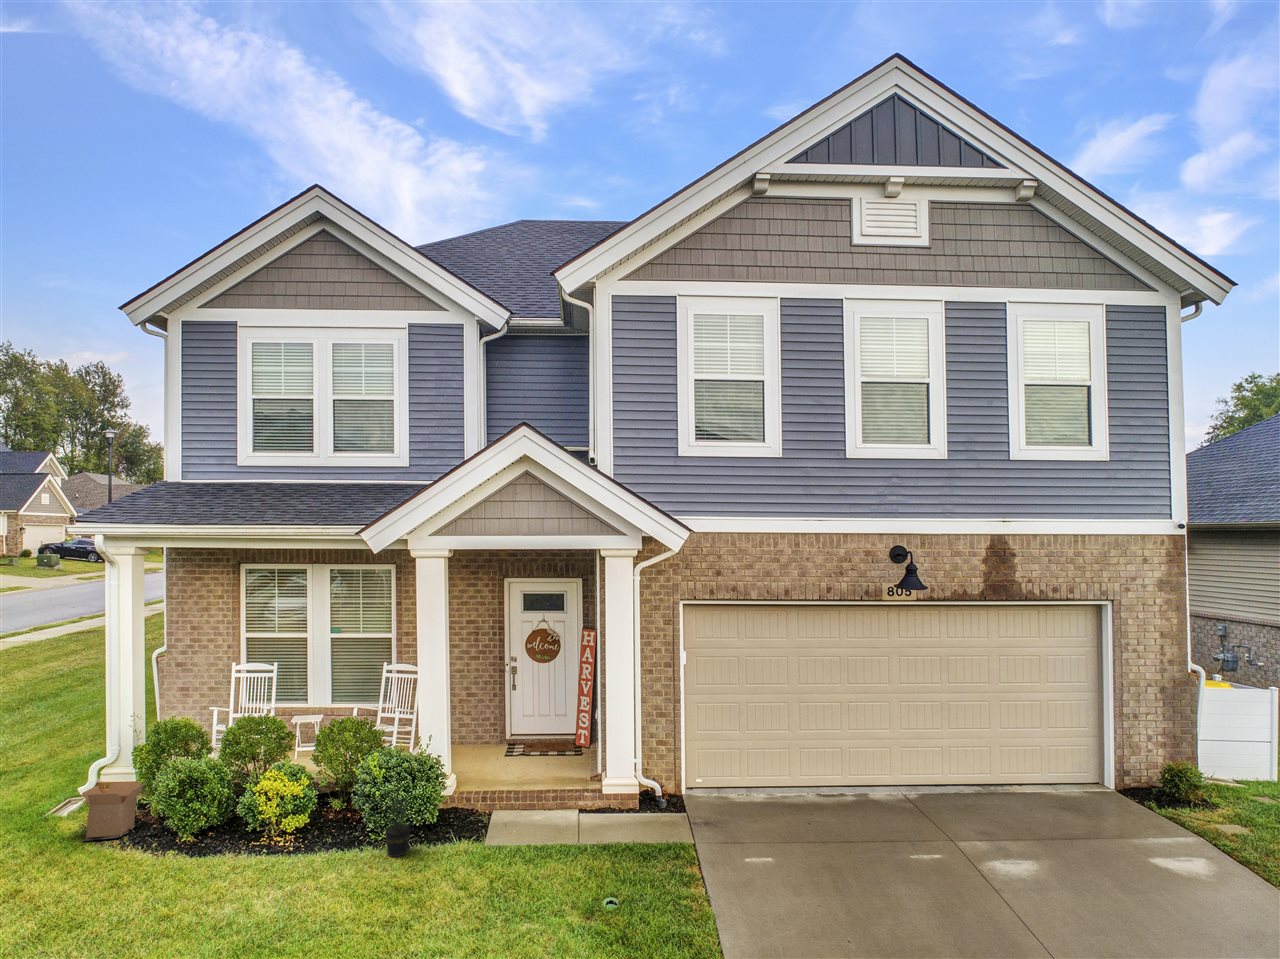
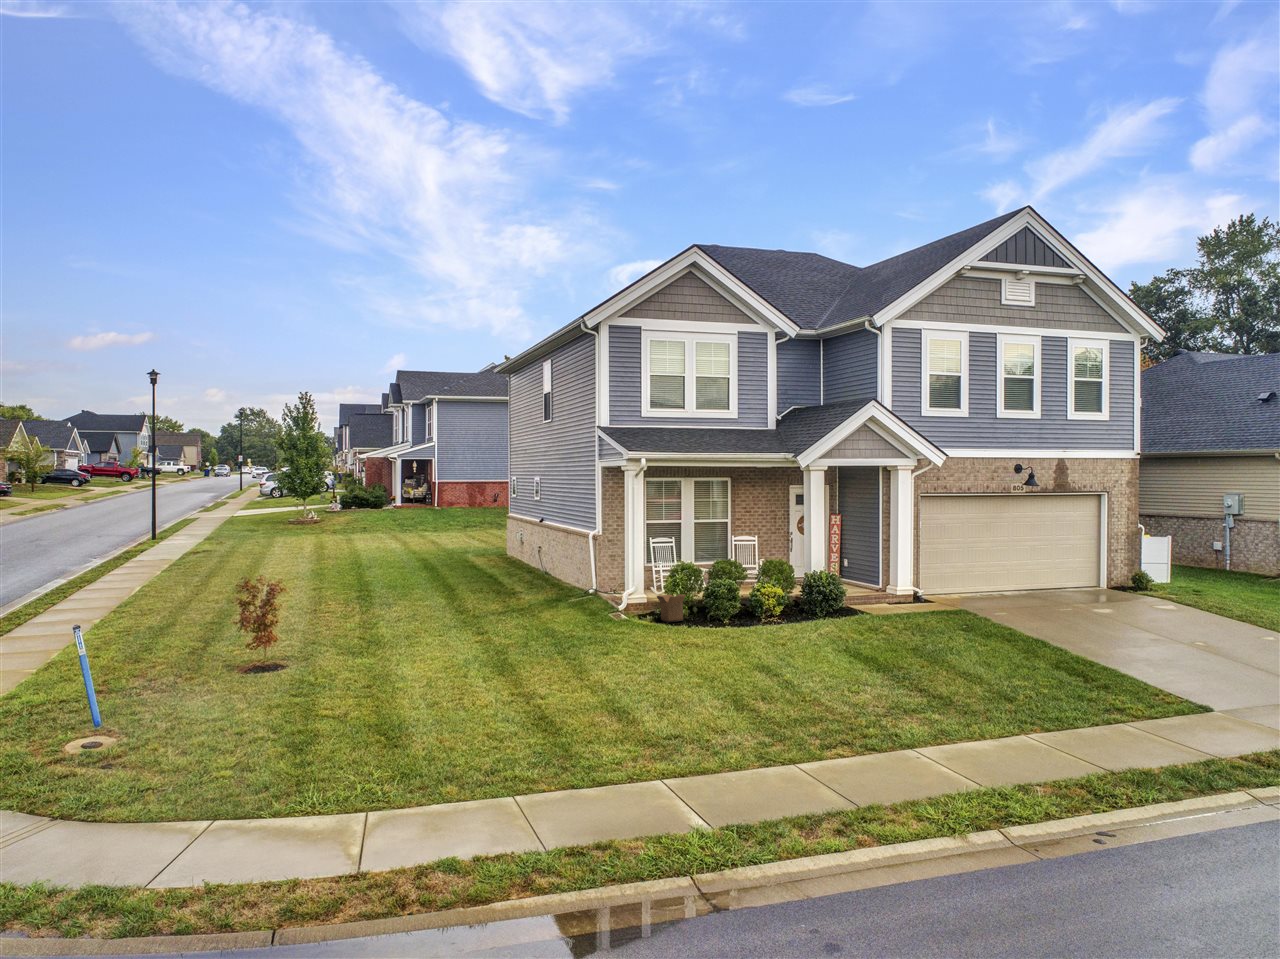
potted plant: present [385,789,415,857] -> none [824,581,846,619]

